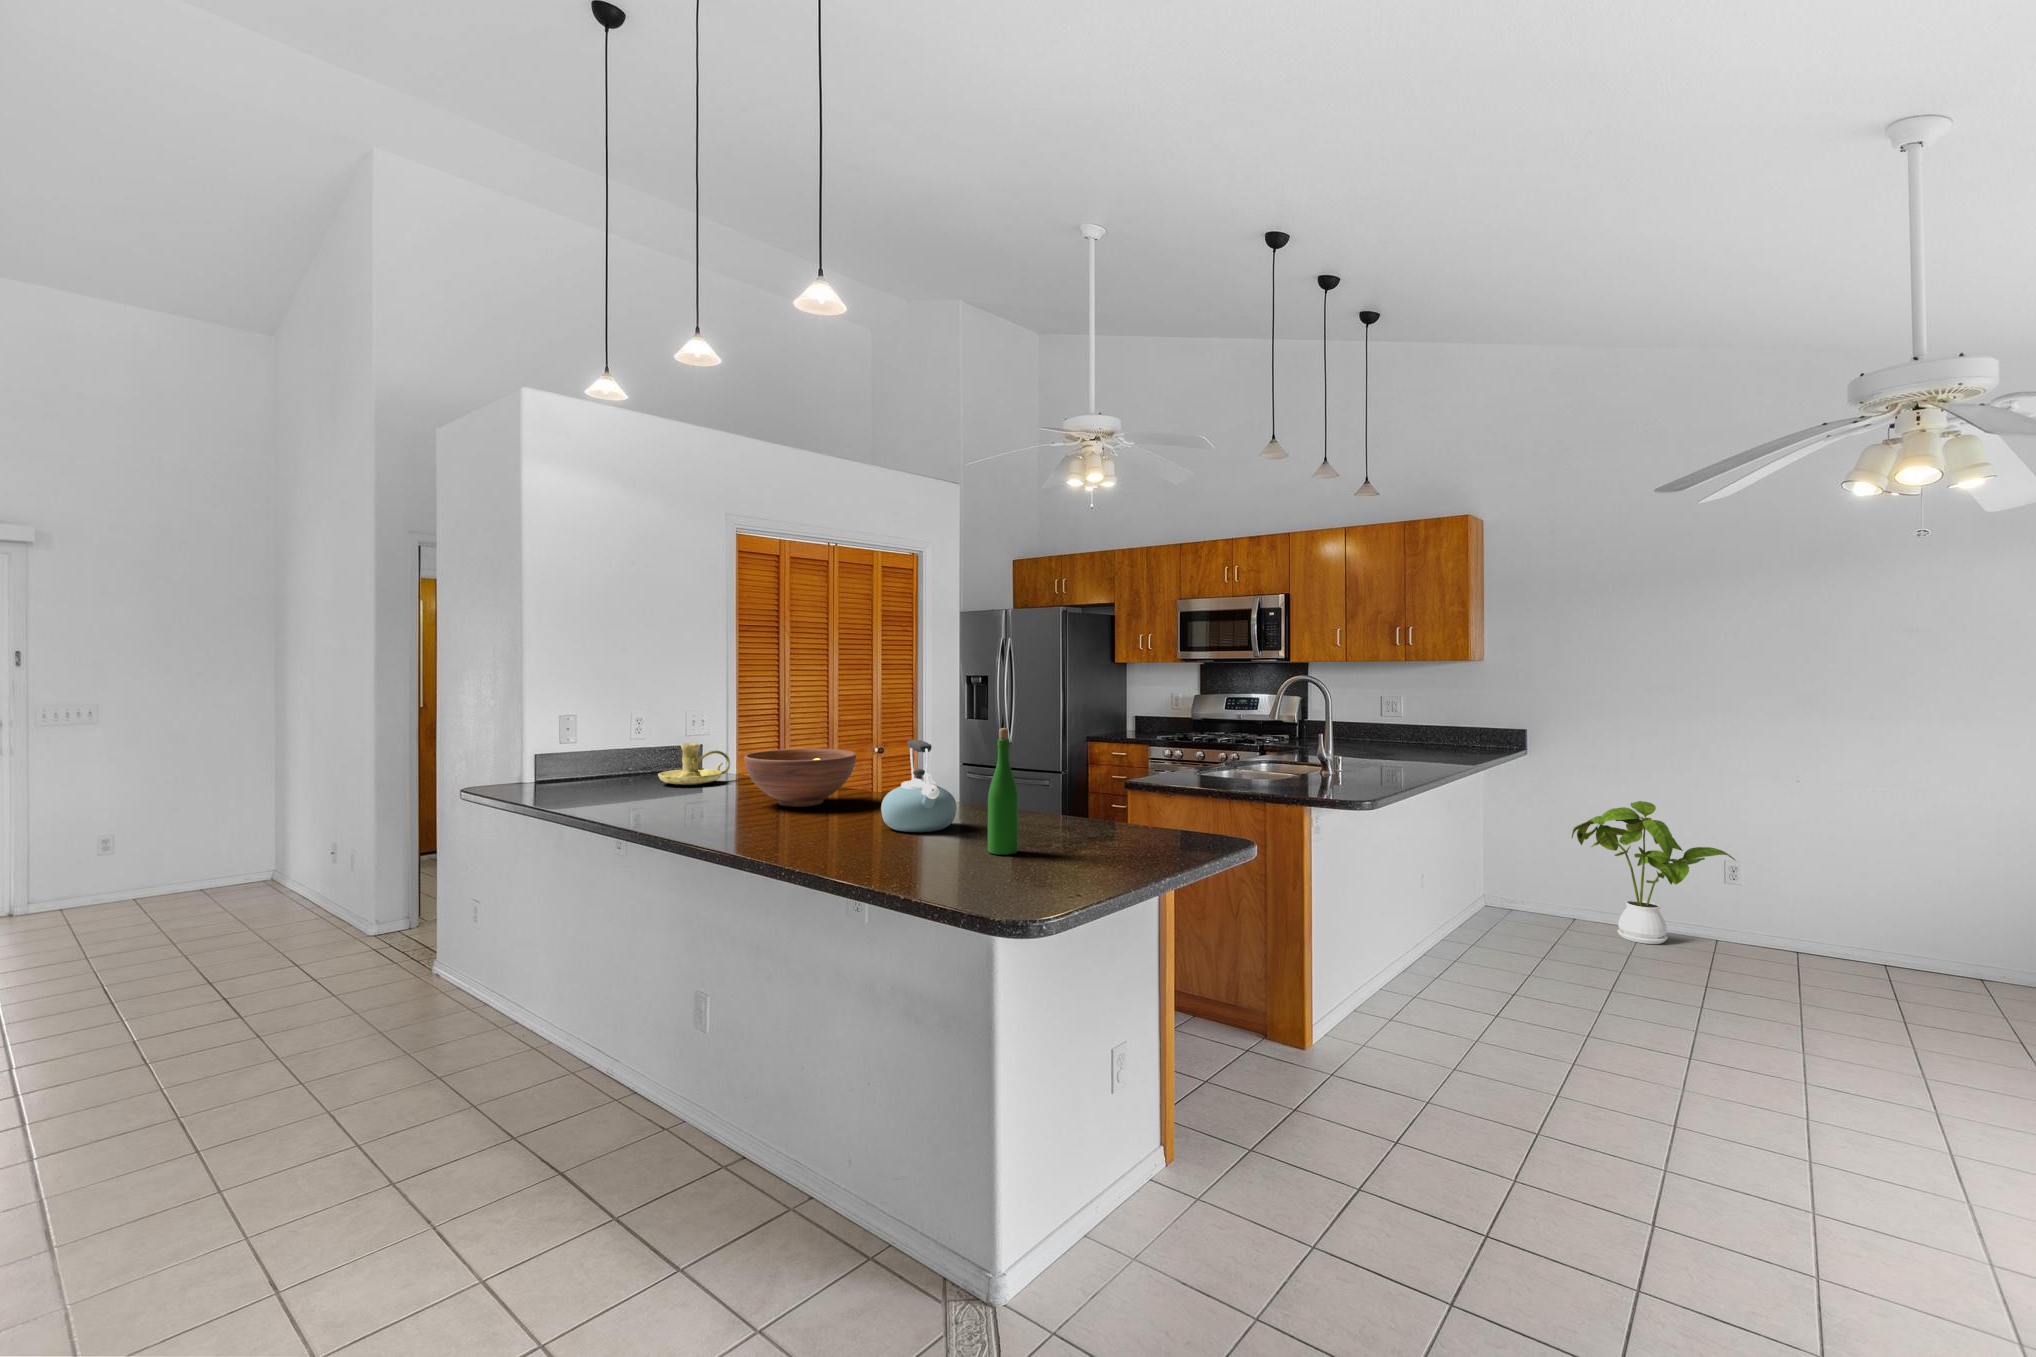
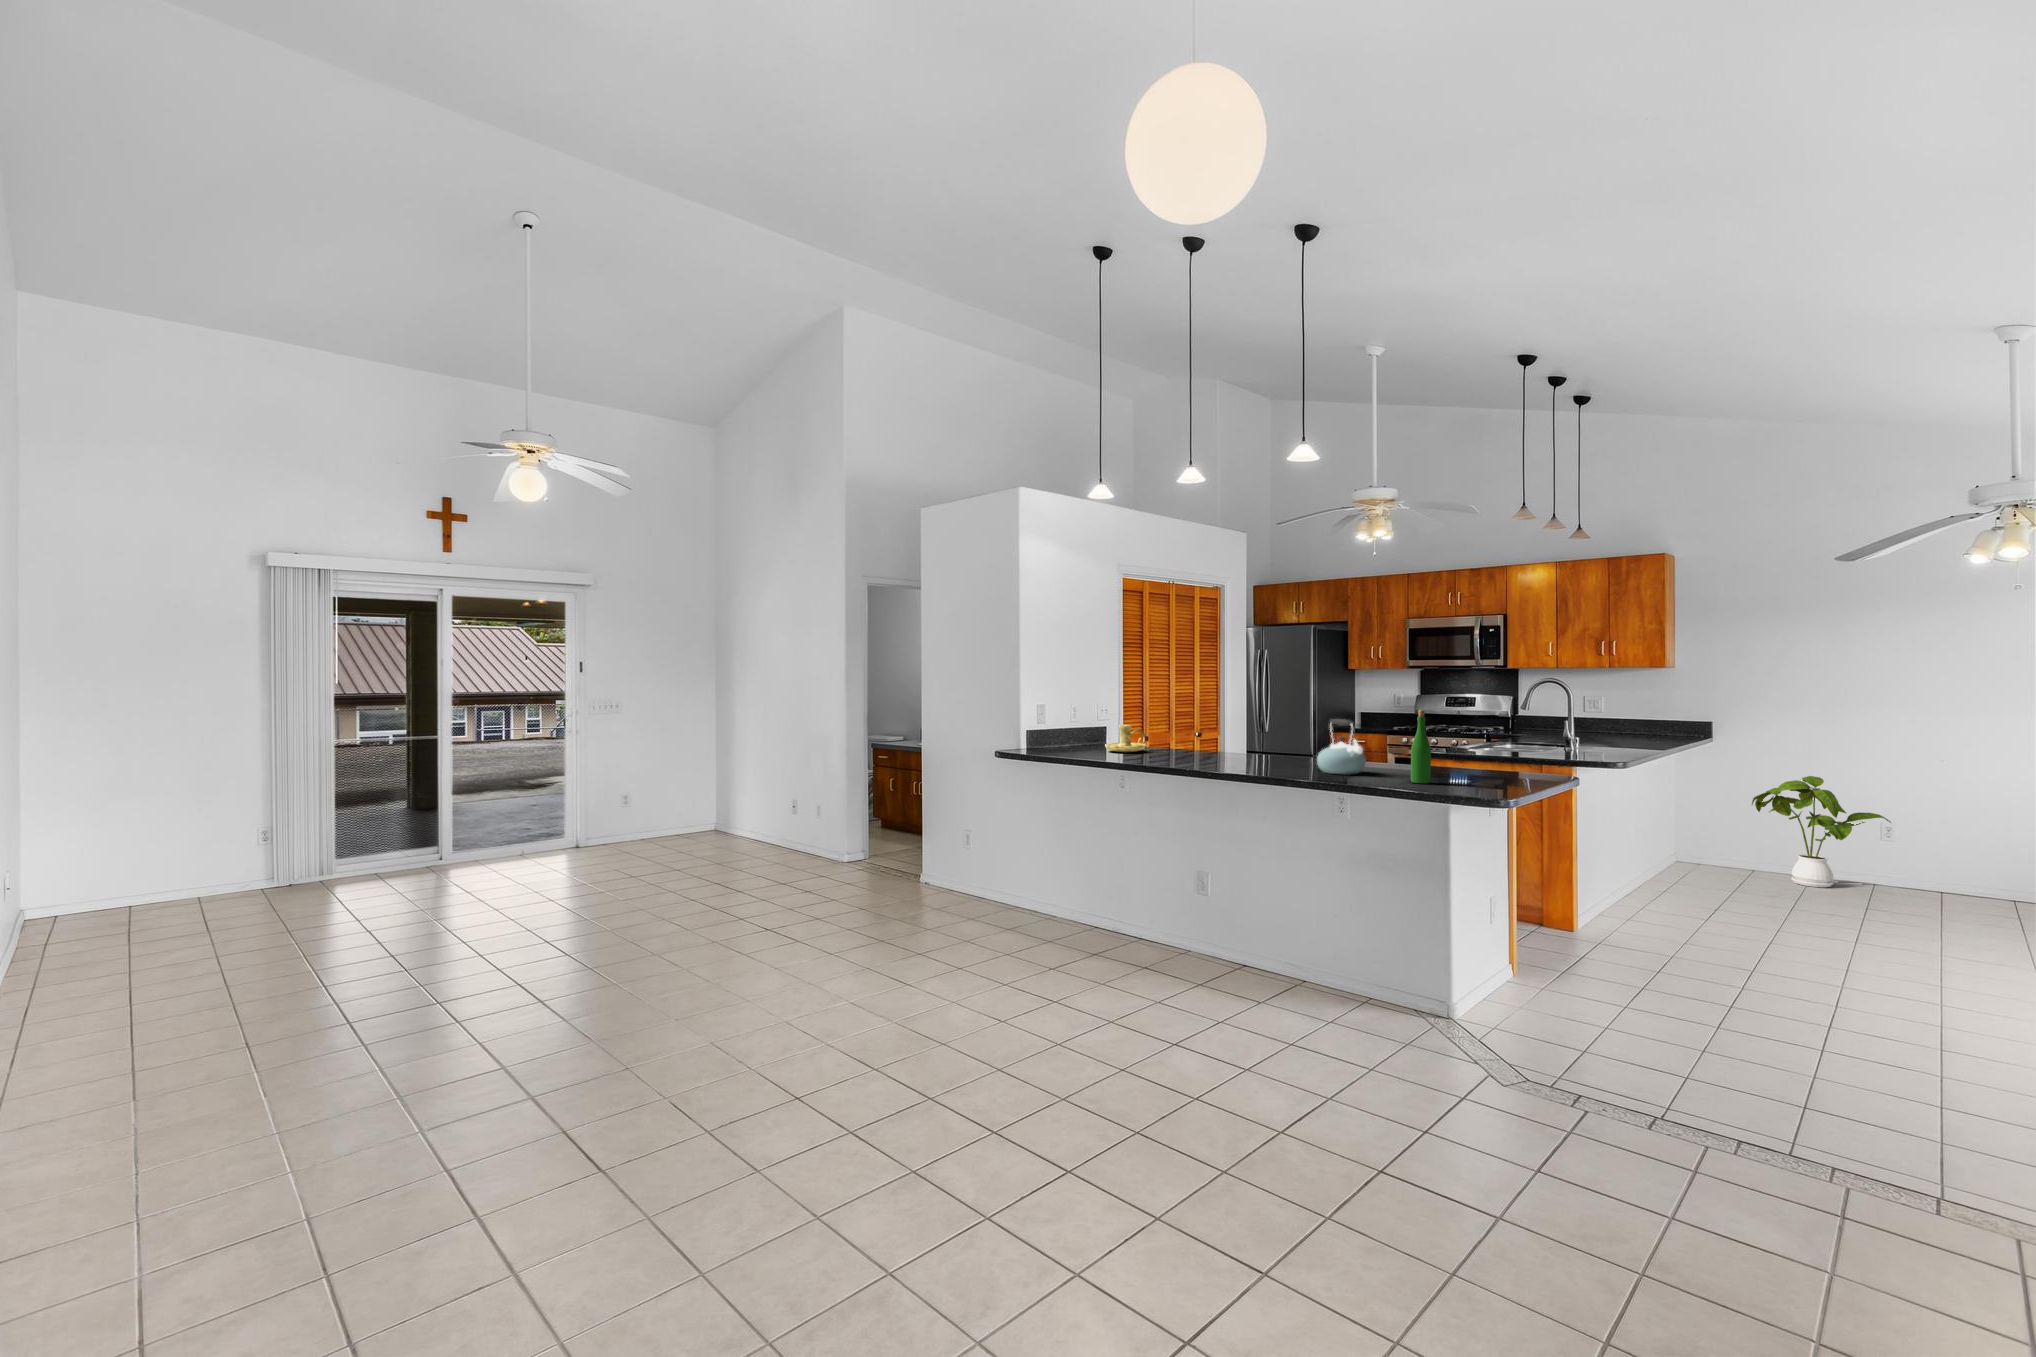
fruit bowl: present [744,749,856,807] -> none [1199,727,1271,763]

